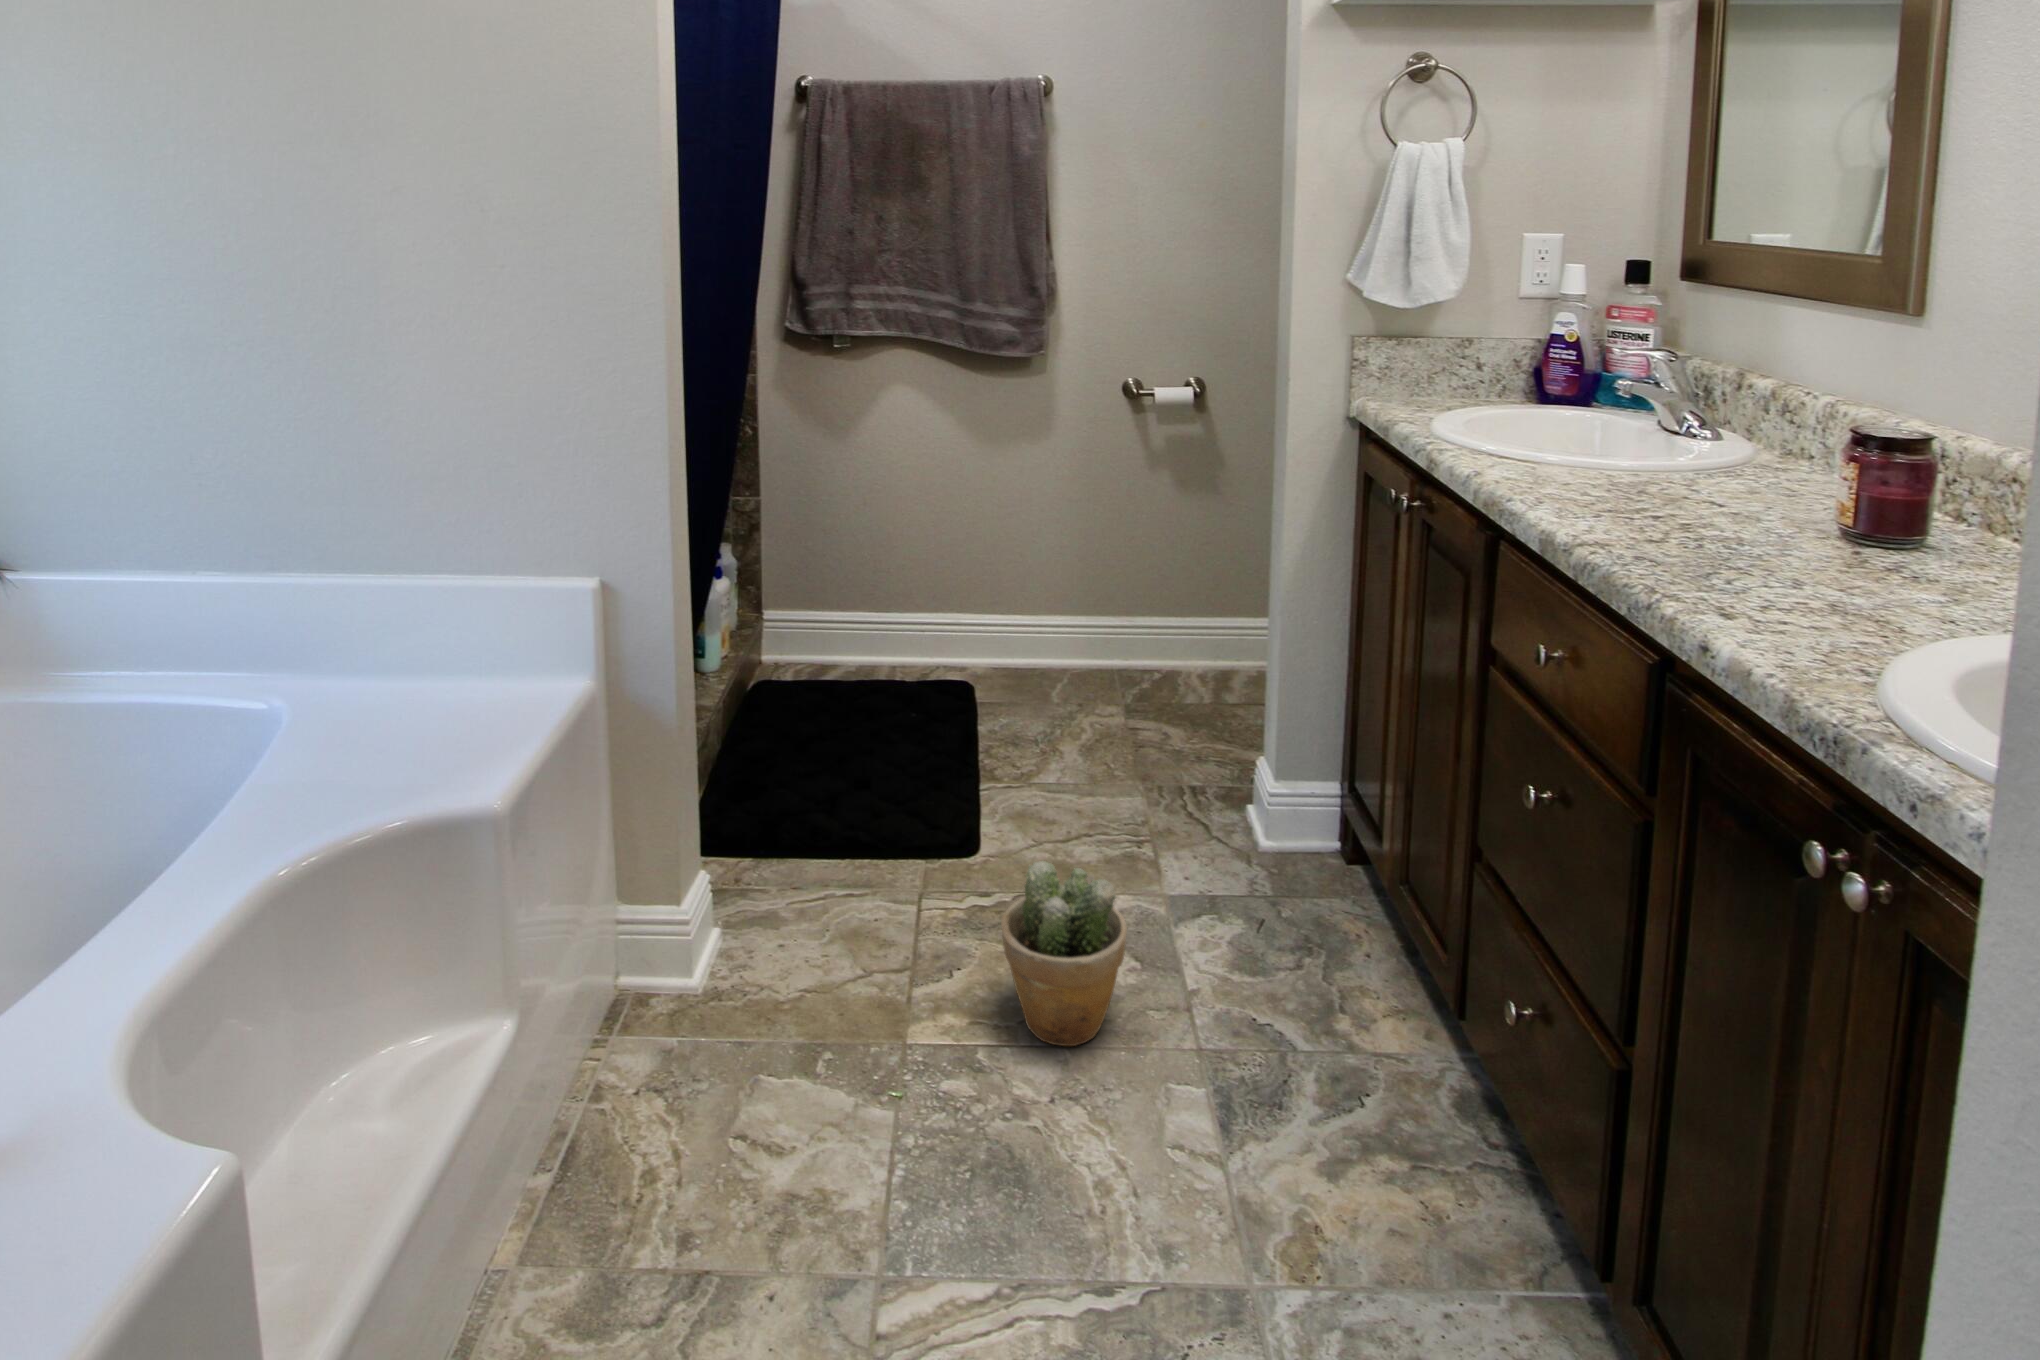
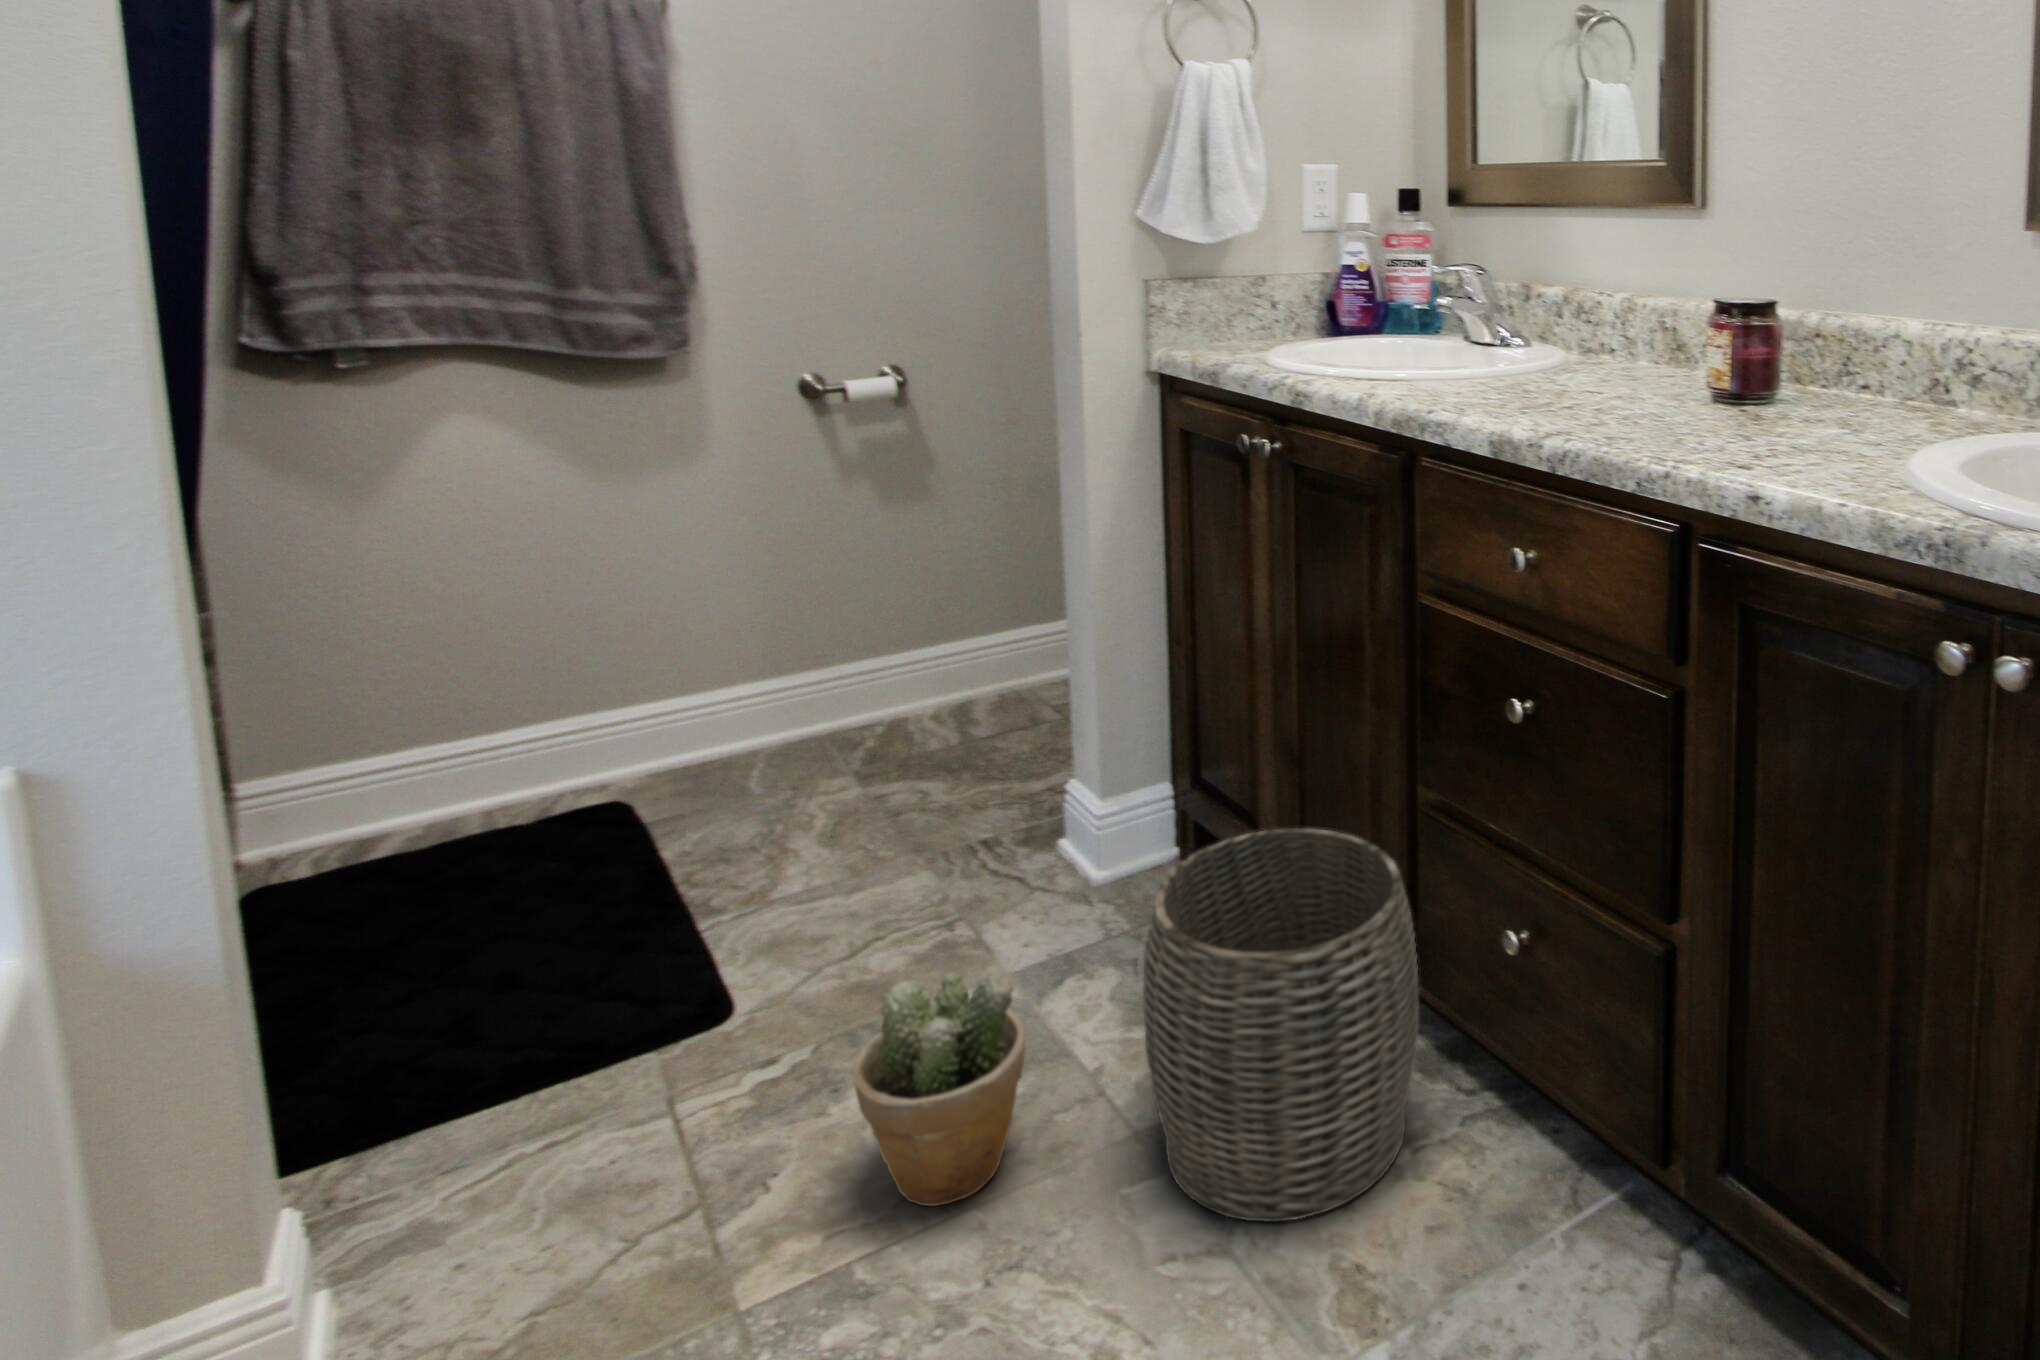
woven basket: none [1206,840,1464,1207] -> present [1143,828,1419,1222]

